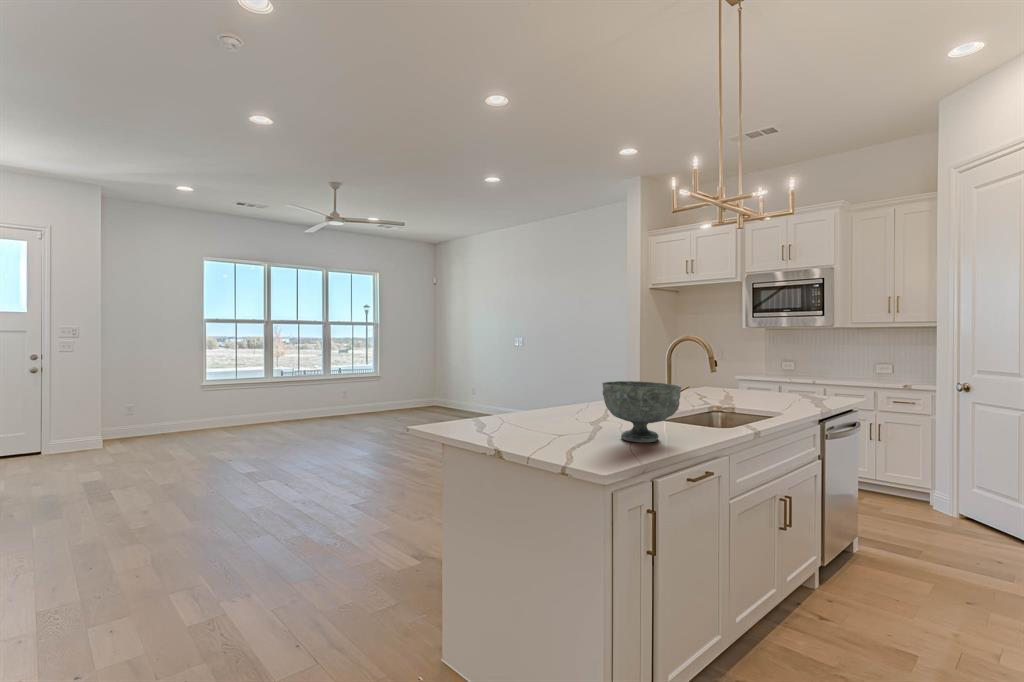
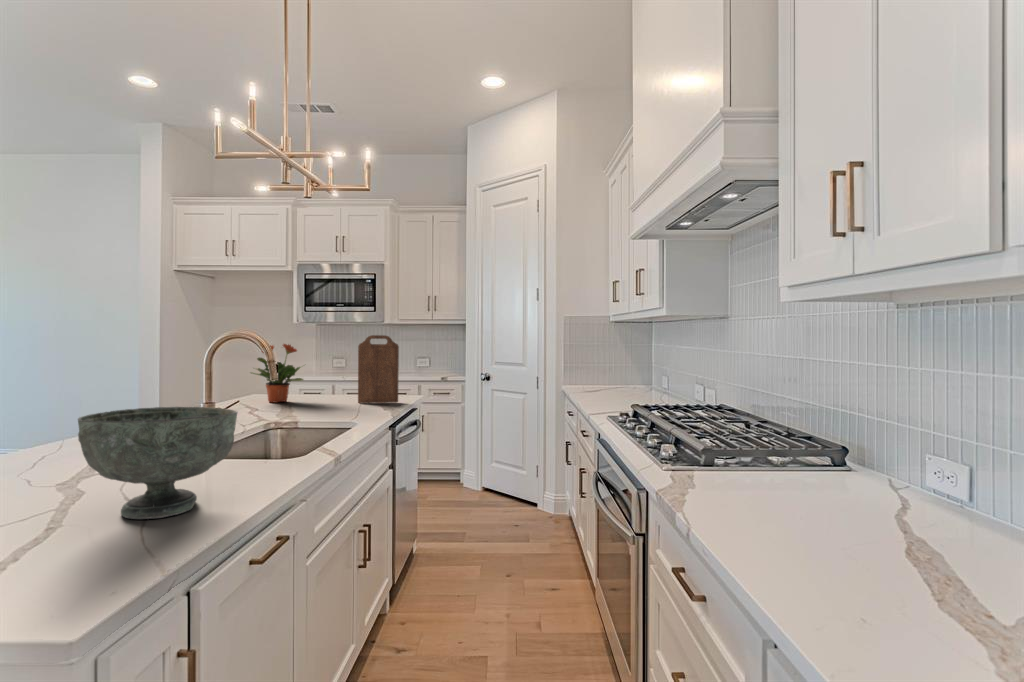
cutting board: none [792,339,834,402] -> present [358,335,399,403]
potted plant: none [700,346,746,394] -> present [251,344,303,403]

